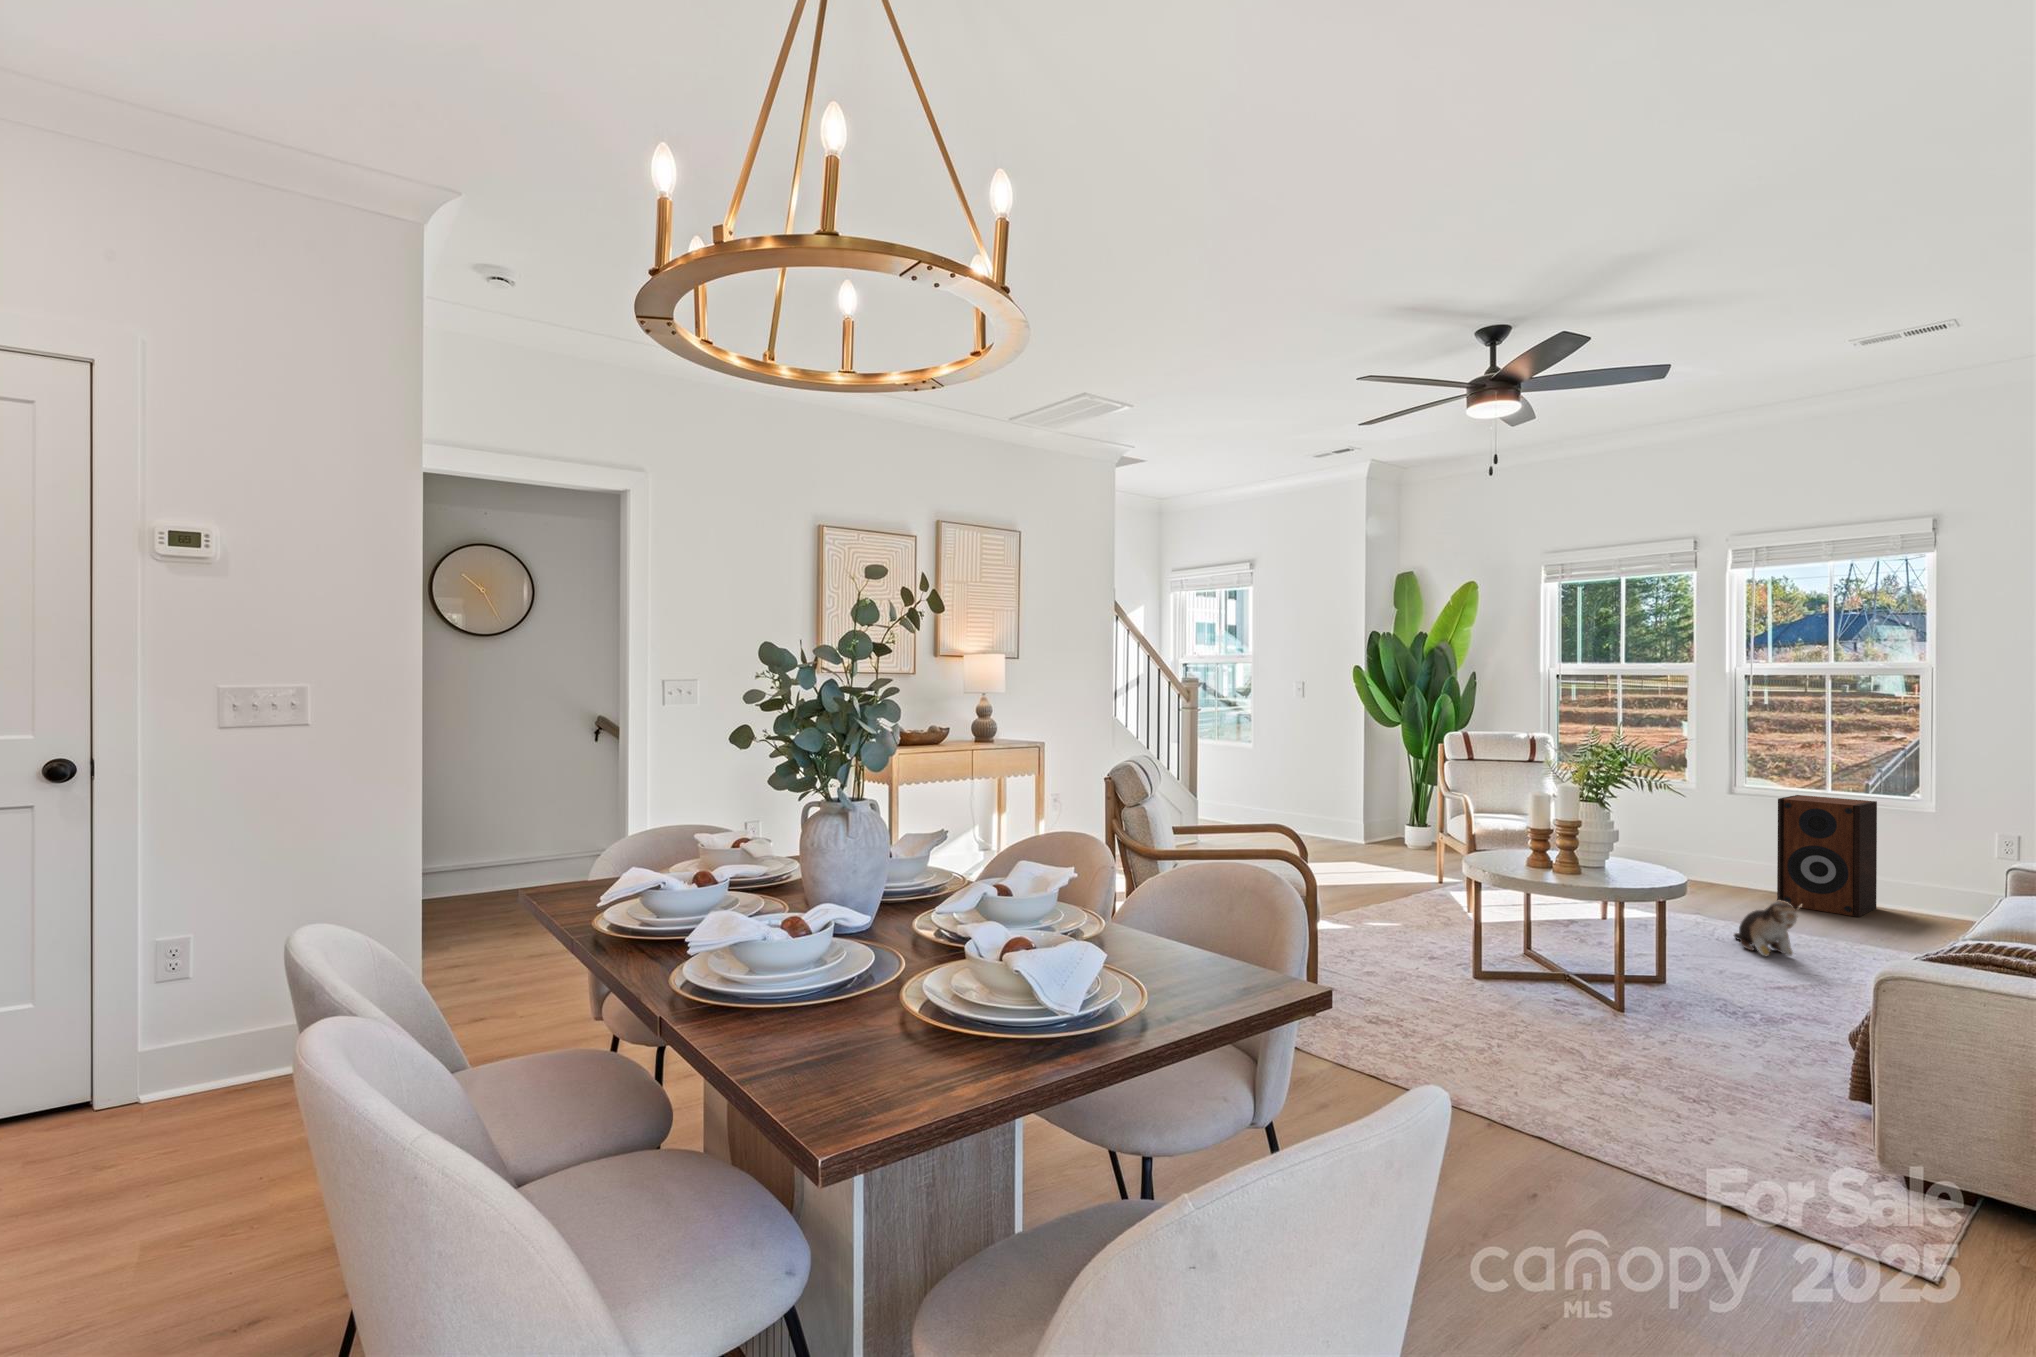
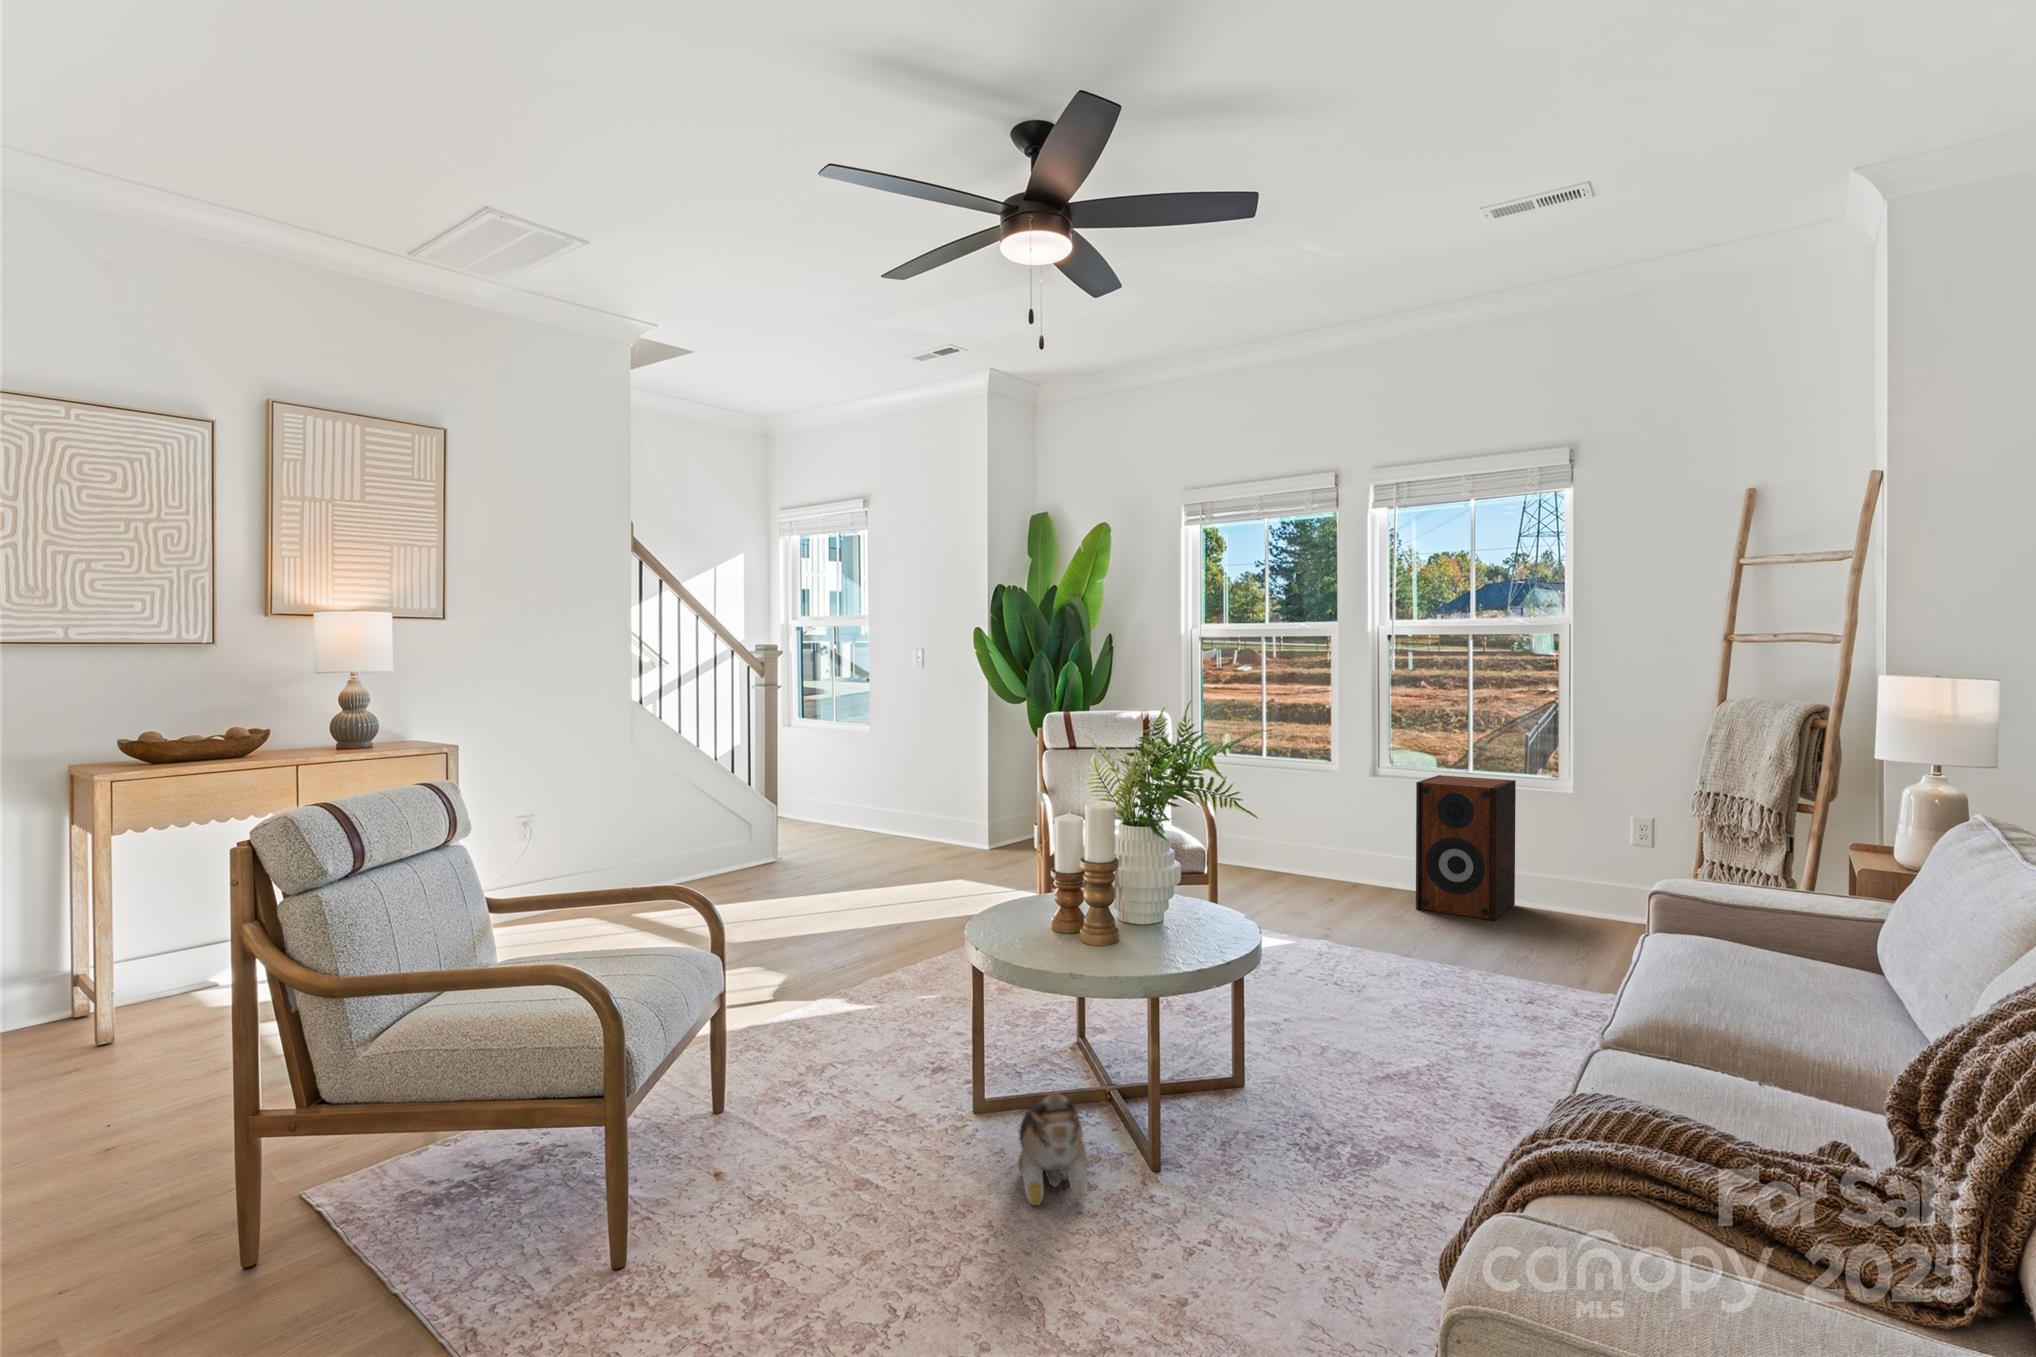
plush toy: present [1734,900,1801,956] -> present [1019,1092,1088,1206]

